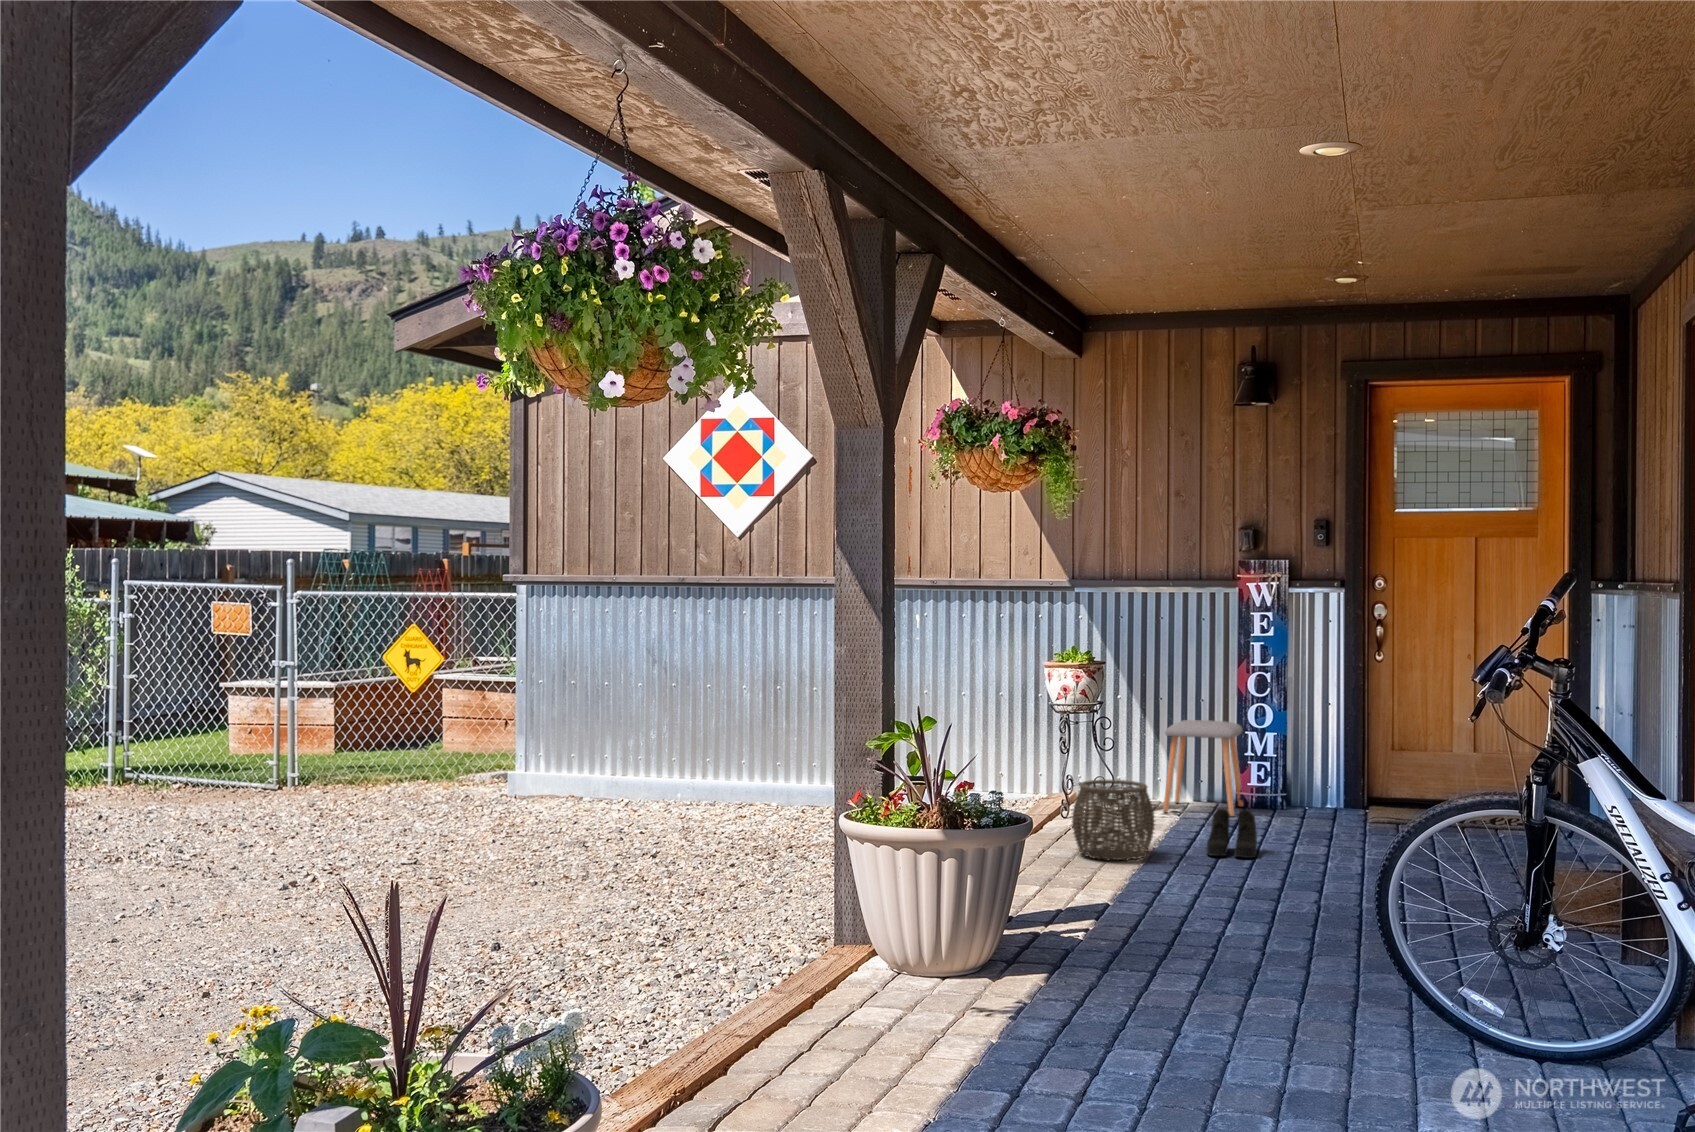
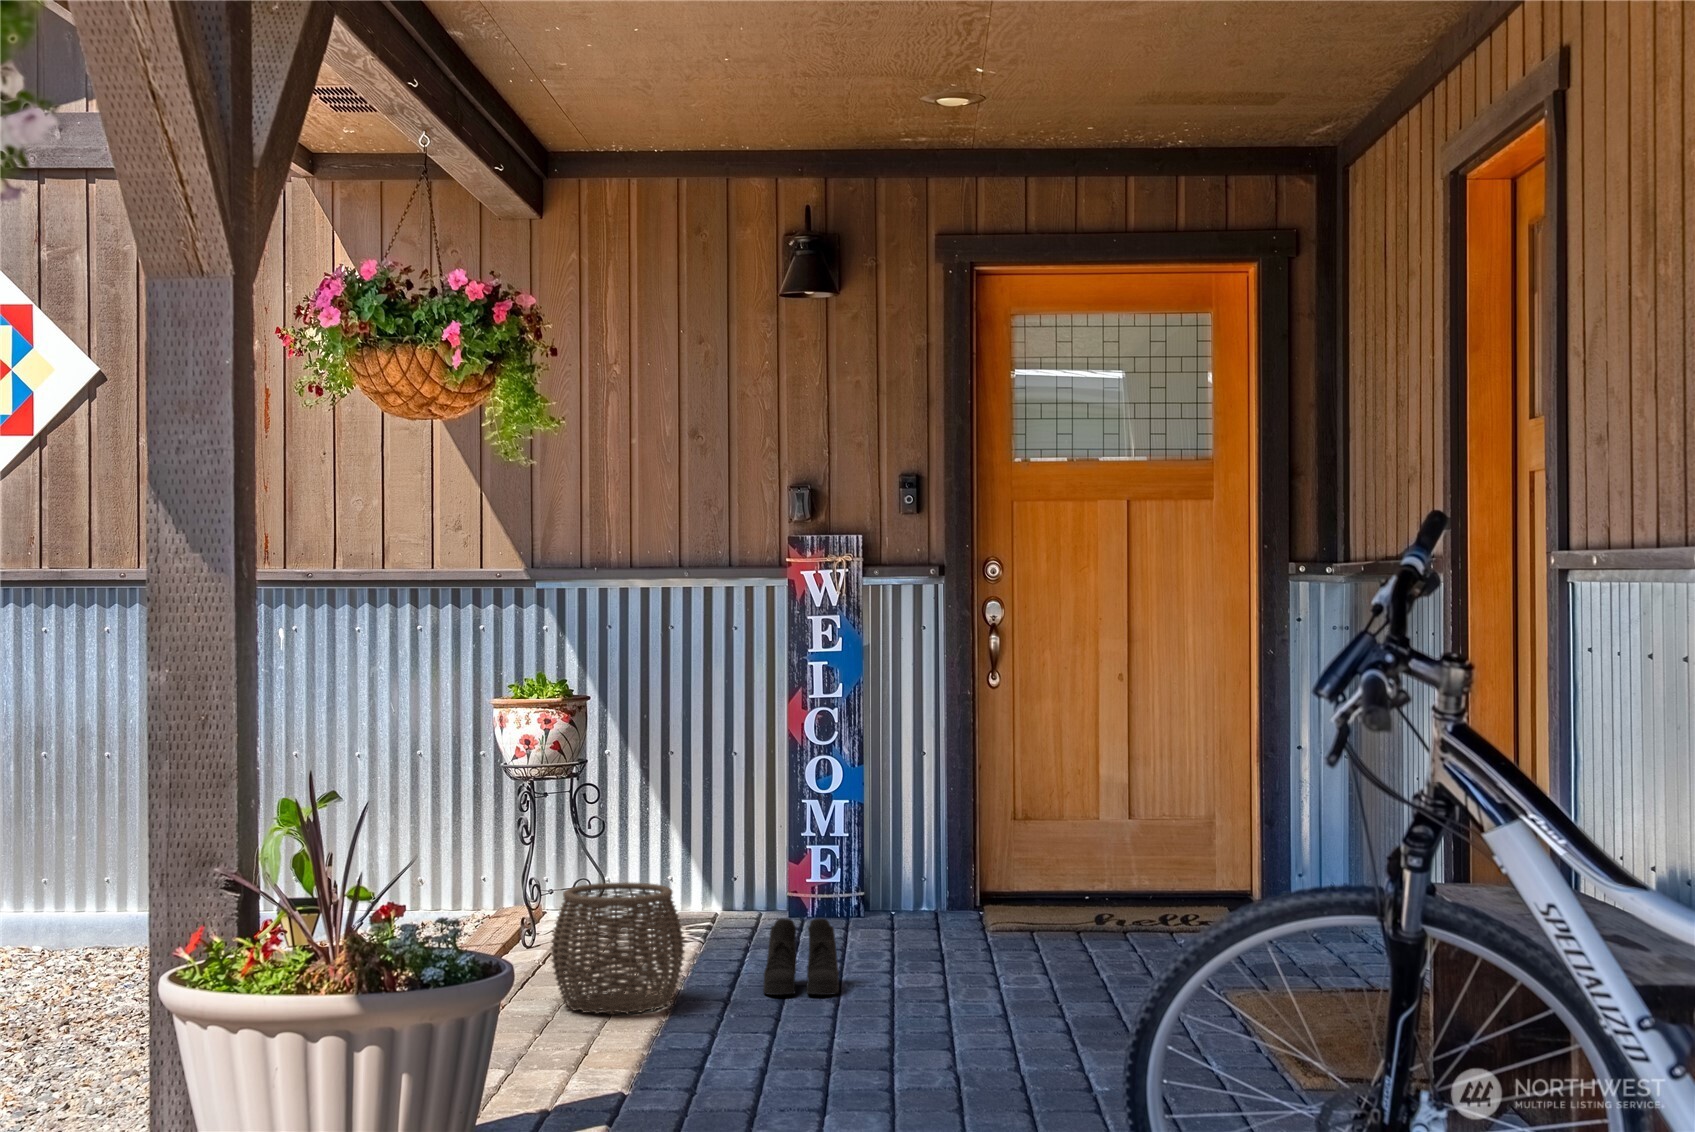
stool: present [1163,720,1243,817] -> none [681,784,798,930]

